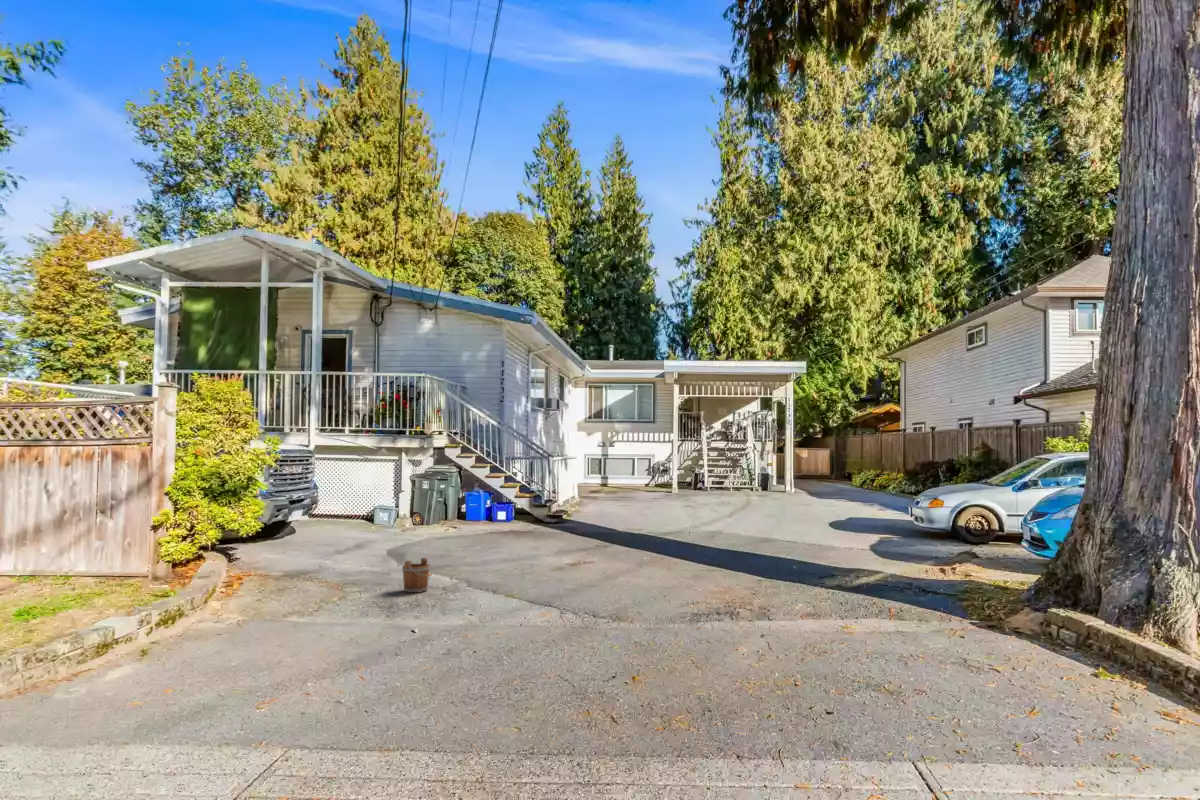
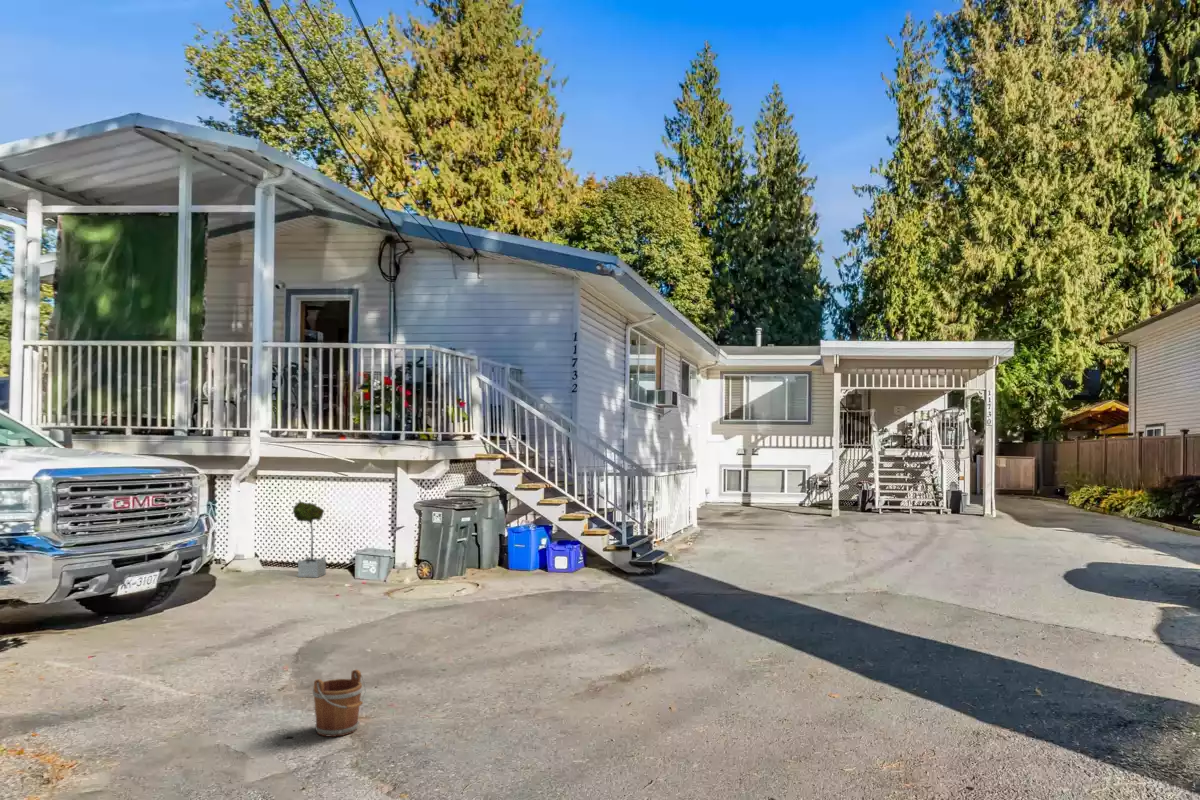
potted tree: none [283,479,309,537] -> present [293,502,326,577]

